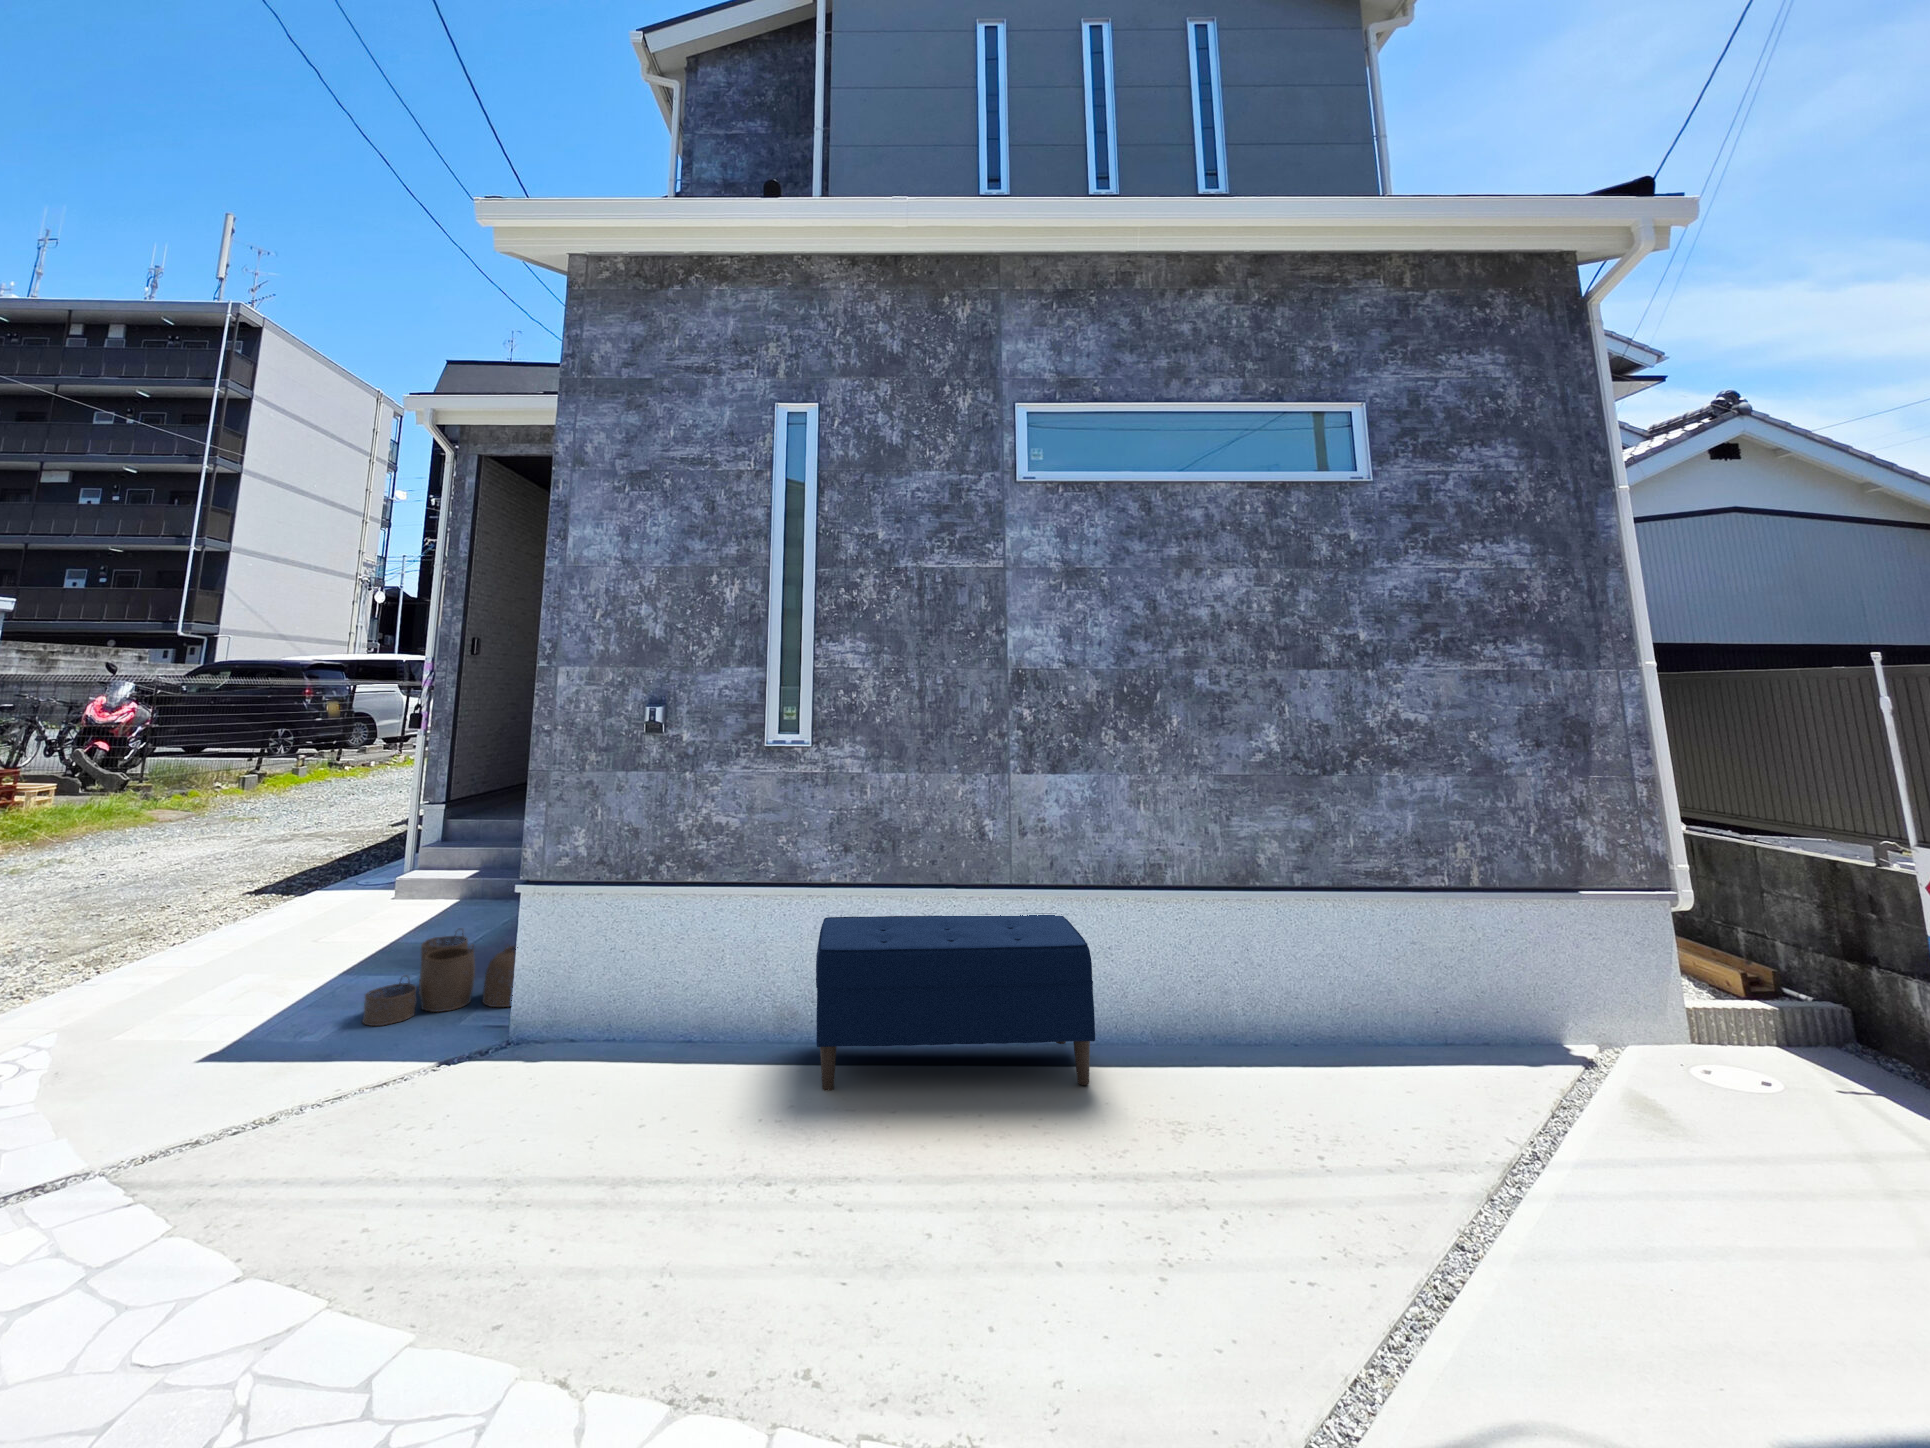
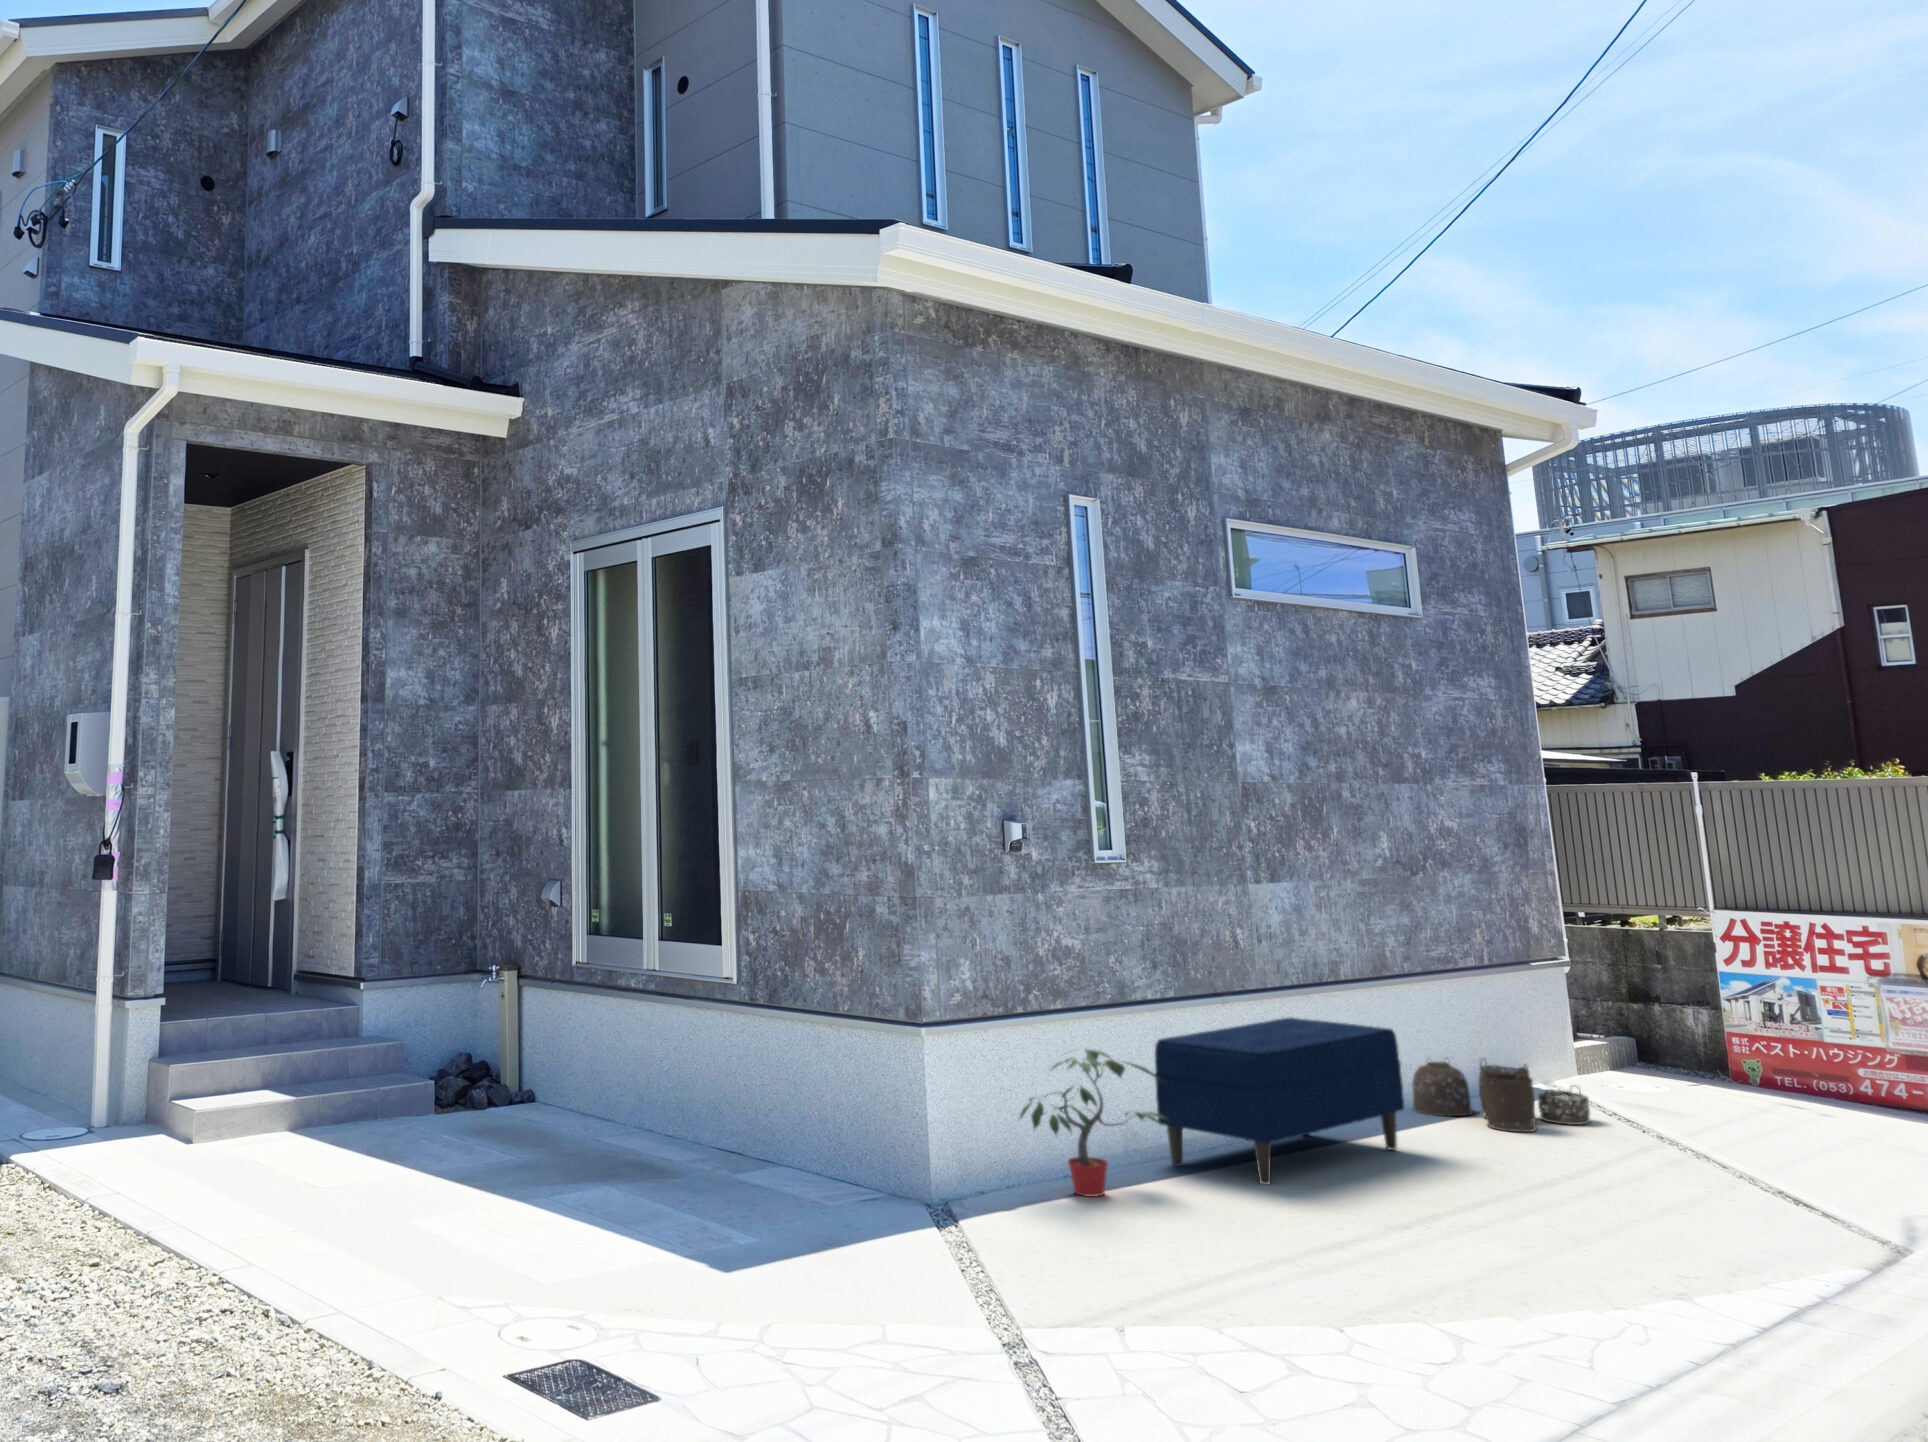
potted plant: none [591,916,748,1061] -> present [1020,1049,1168,1197]
woven basket: present [363,933,518,1026] -> present [1412,1058,1590,1132]

